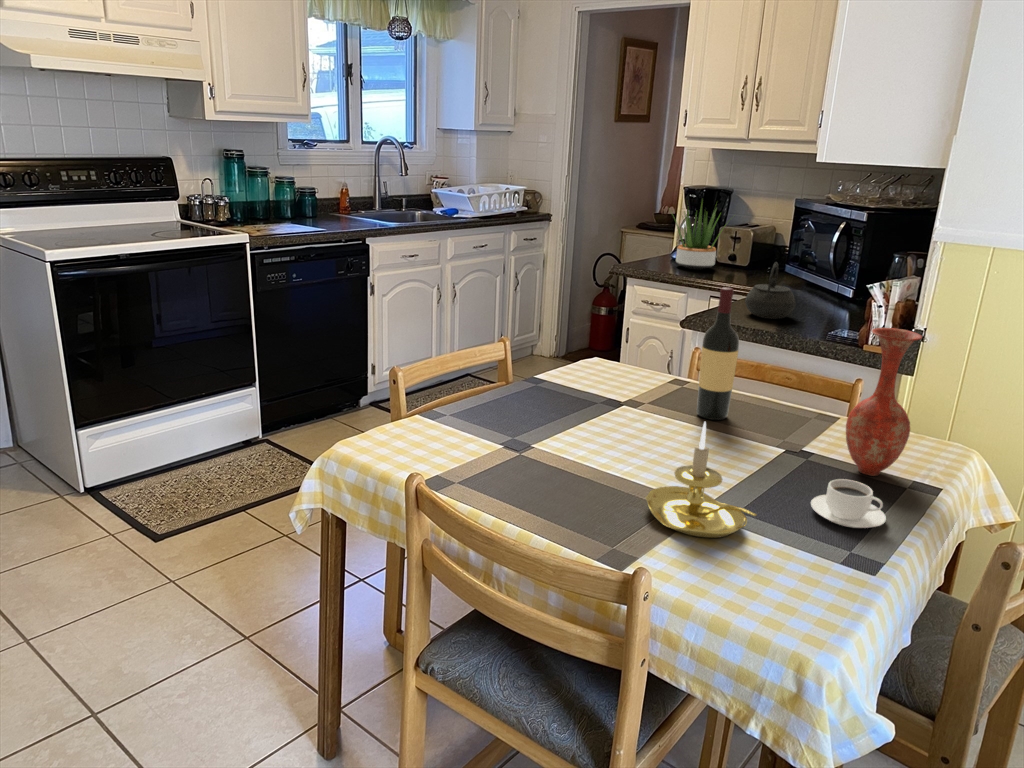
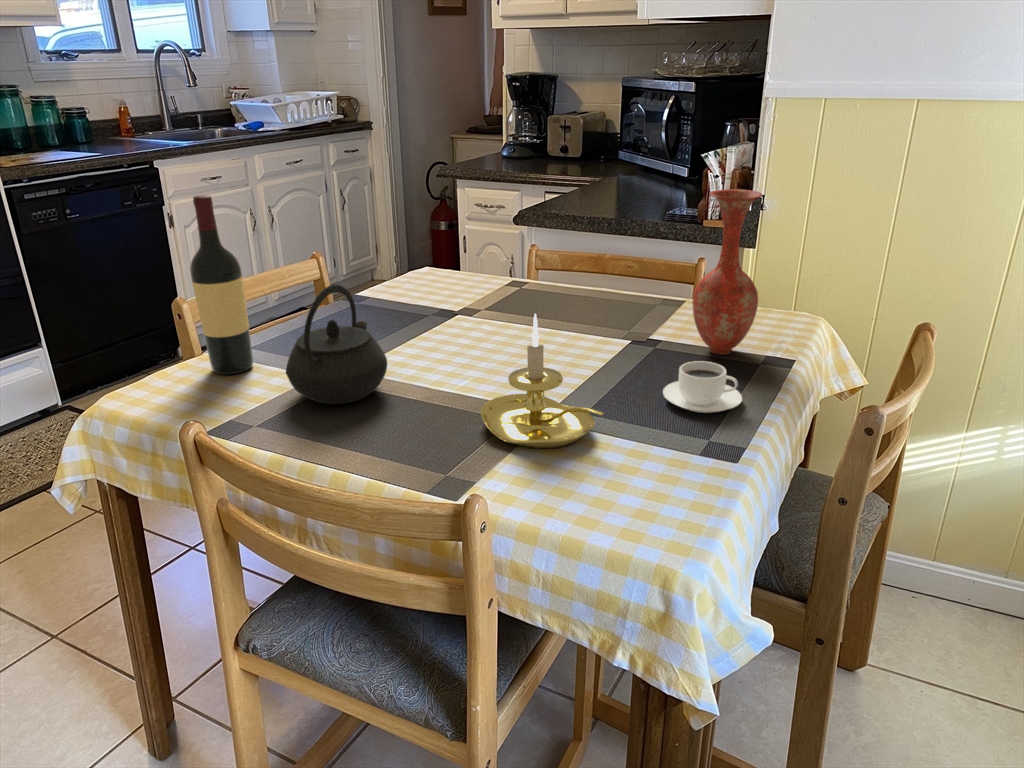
potted plant: present [673,200,723,270] -> none [491,86,565,165]
kettle: present [745,262,796,319] -> present [286,284,387,404]
wine bottle: present [697,287,739,420] -> present [190,195,253,374]

